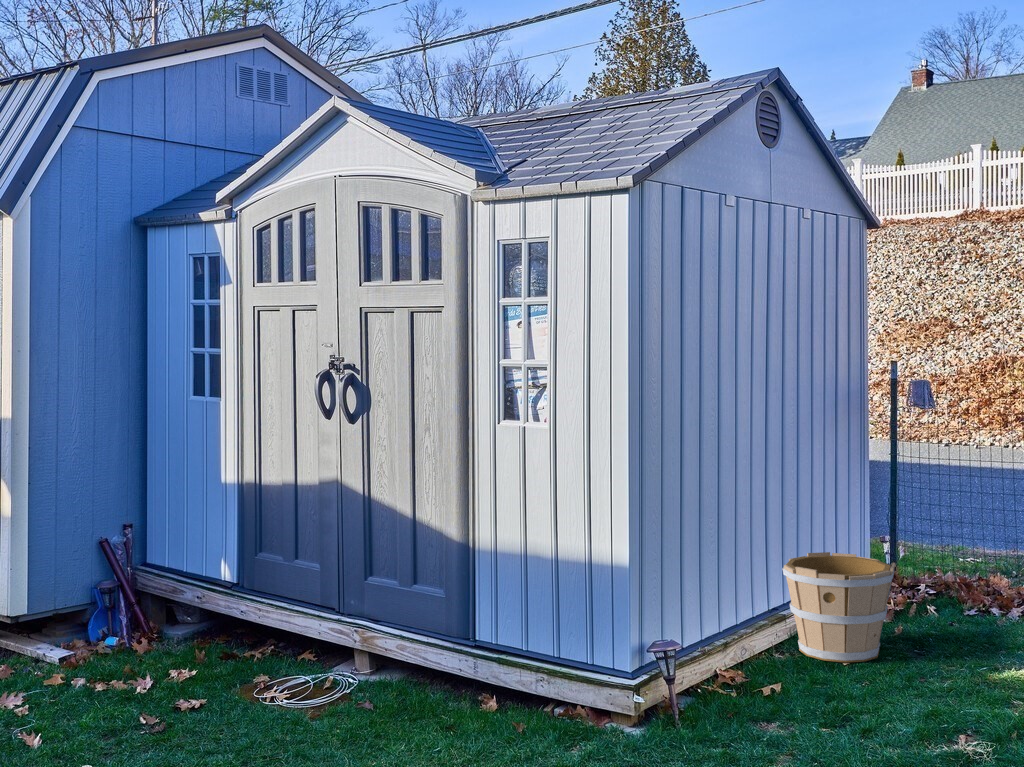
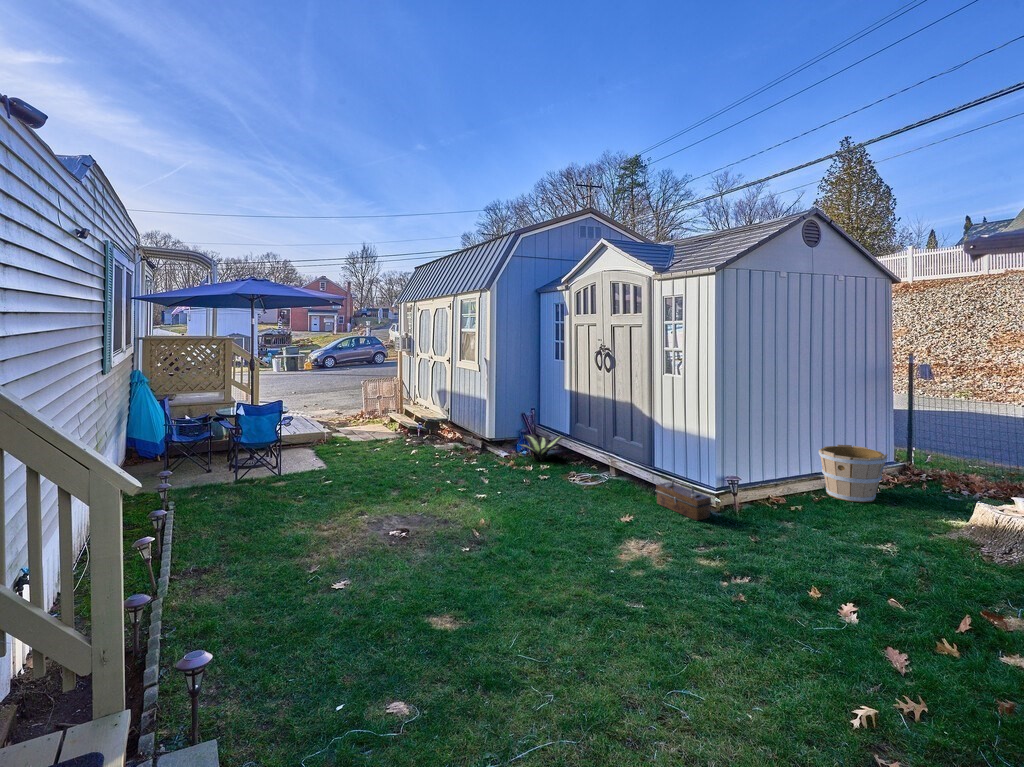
potted plant: none [100,587,230,661] -> present [519,434,565,461]
toolbox: none [496,661,631,750] -> present [655,479,712,521]

